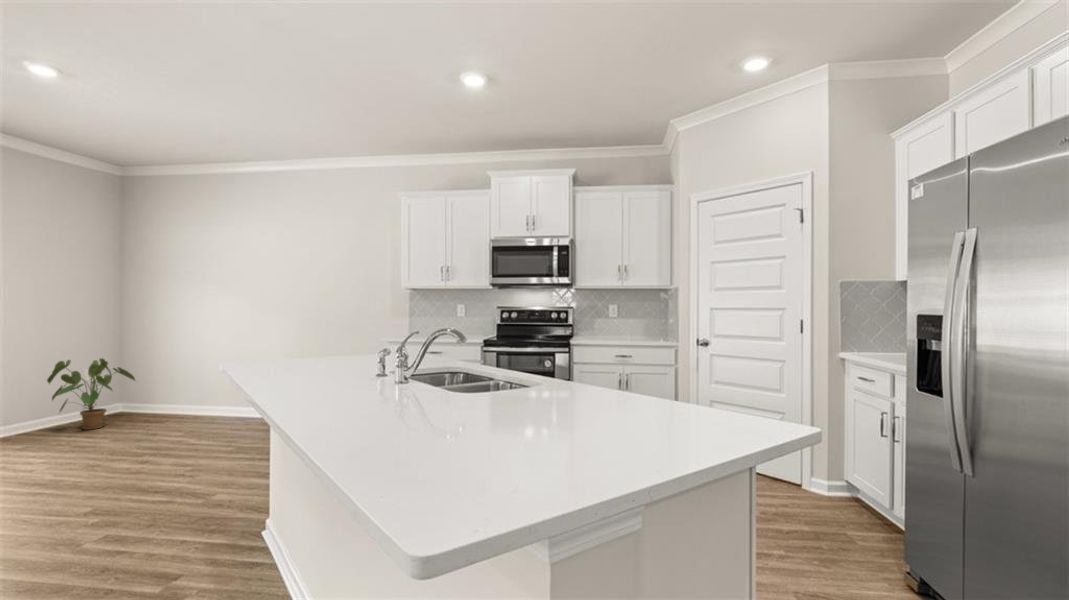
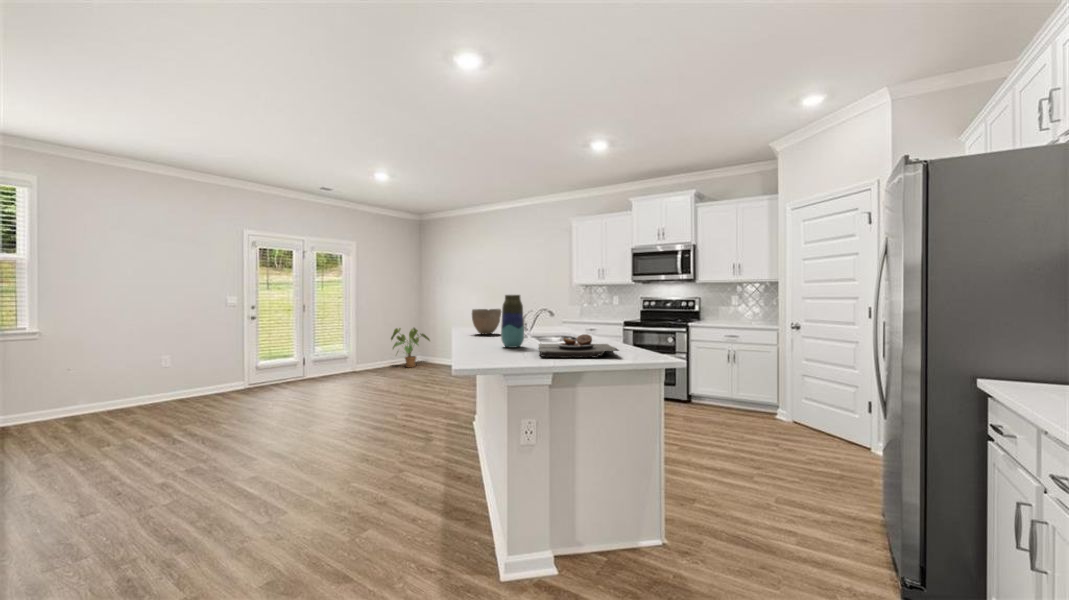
vase: none [395,305,441,409] -> present [501,295,524,348]
bowl: none [284,328,343,376] -> present [472,309,501,334]
plate: none [476,378,658,433] -> present [539,334,619,358]

